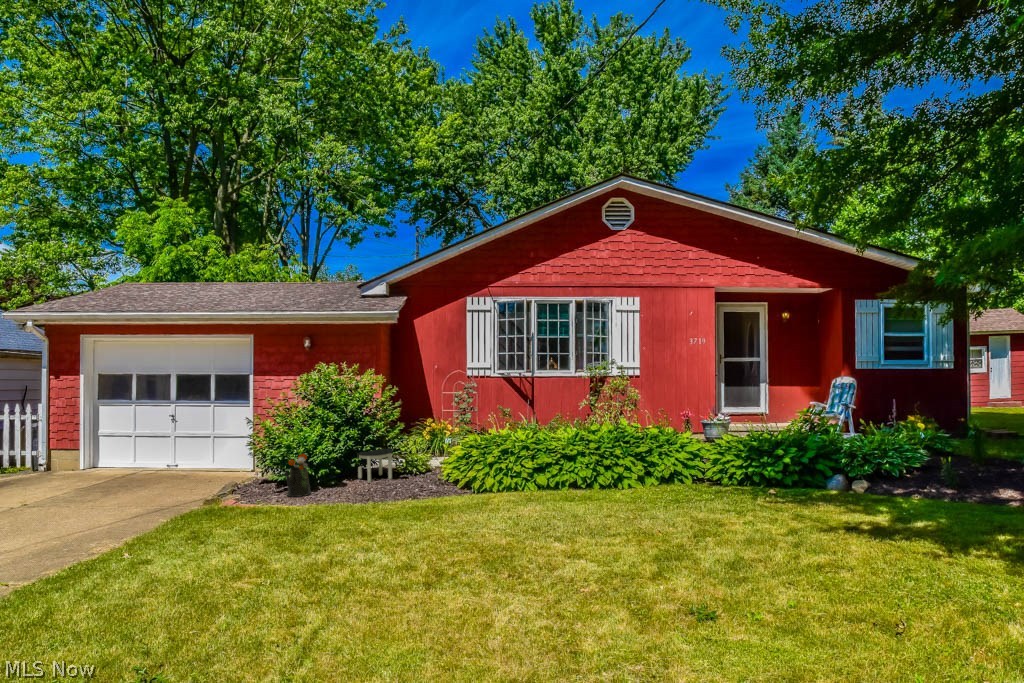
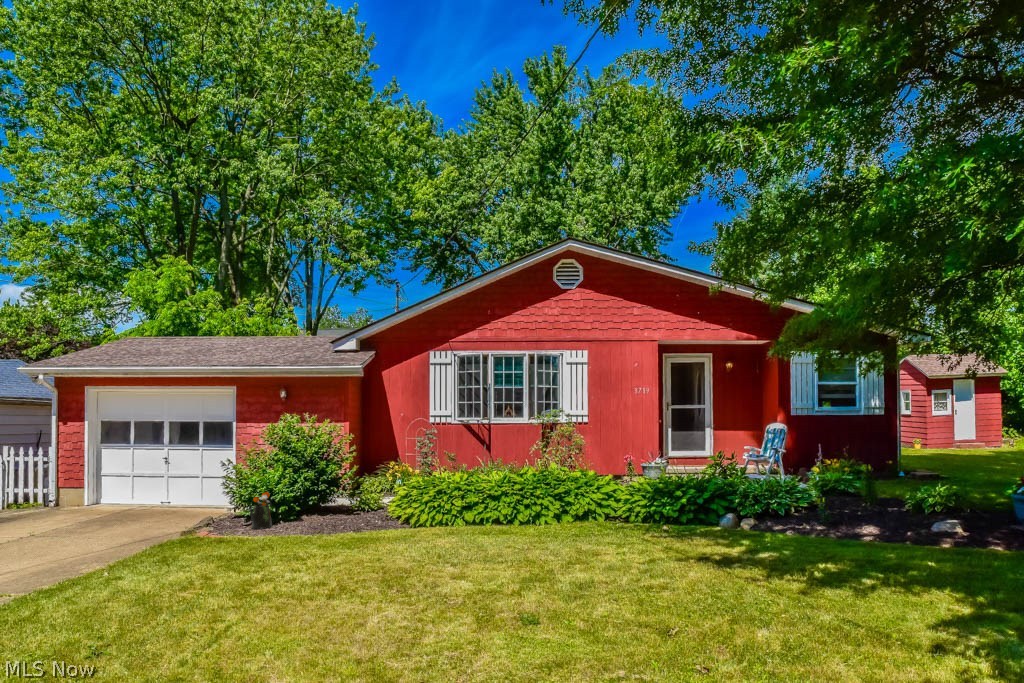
round table: present [357,449,393,482] -> none [316,488,348,518]

